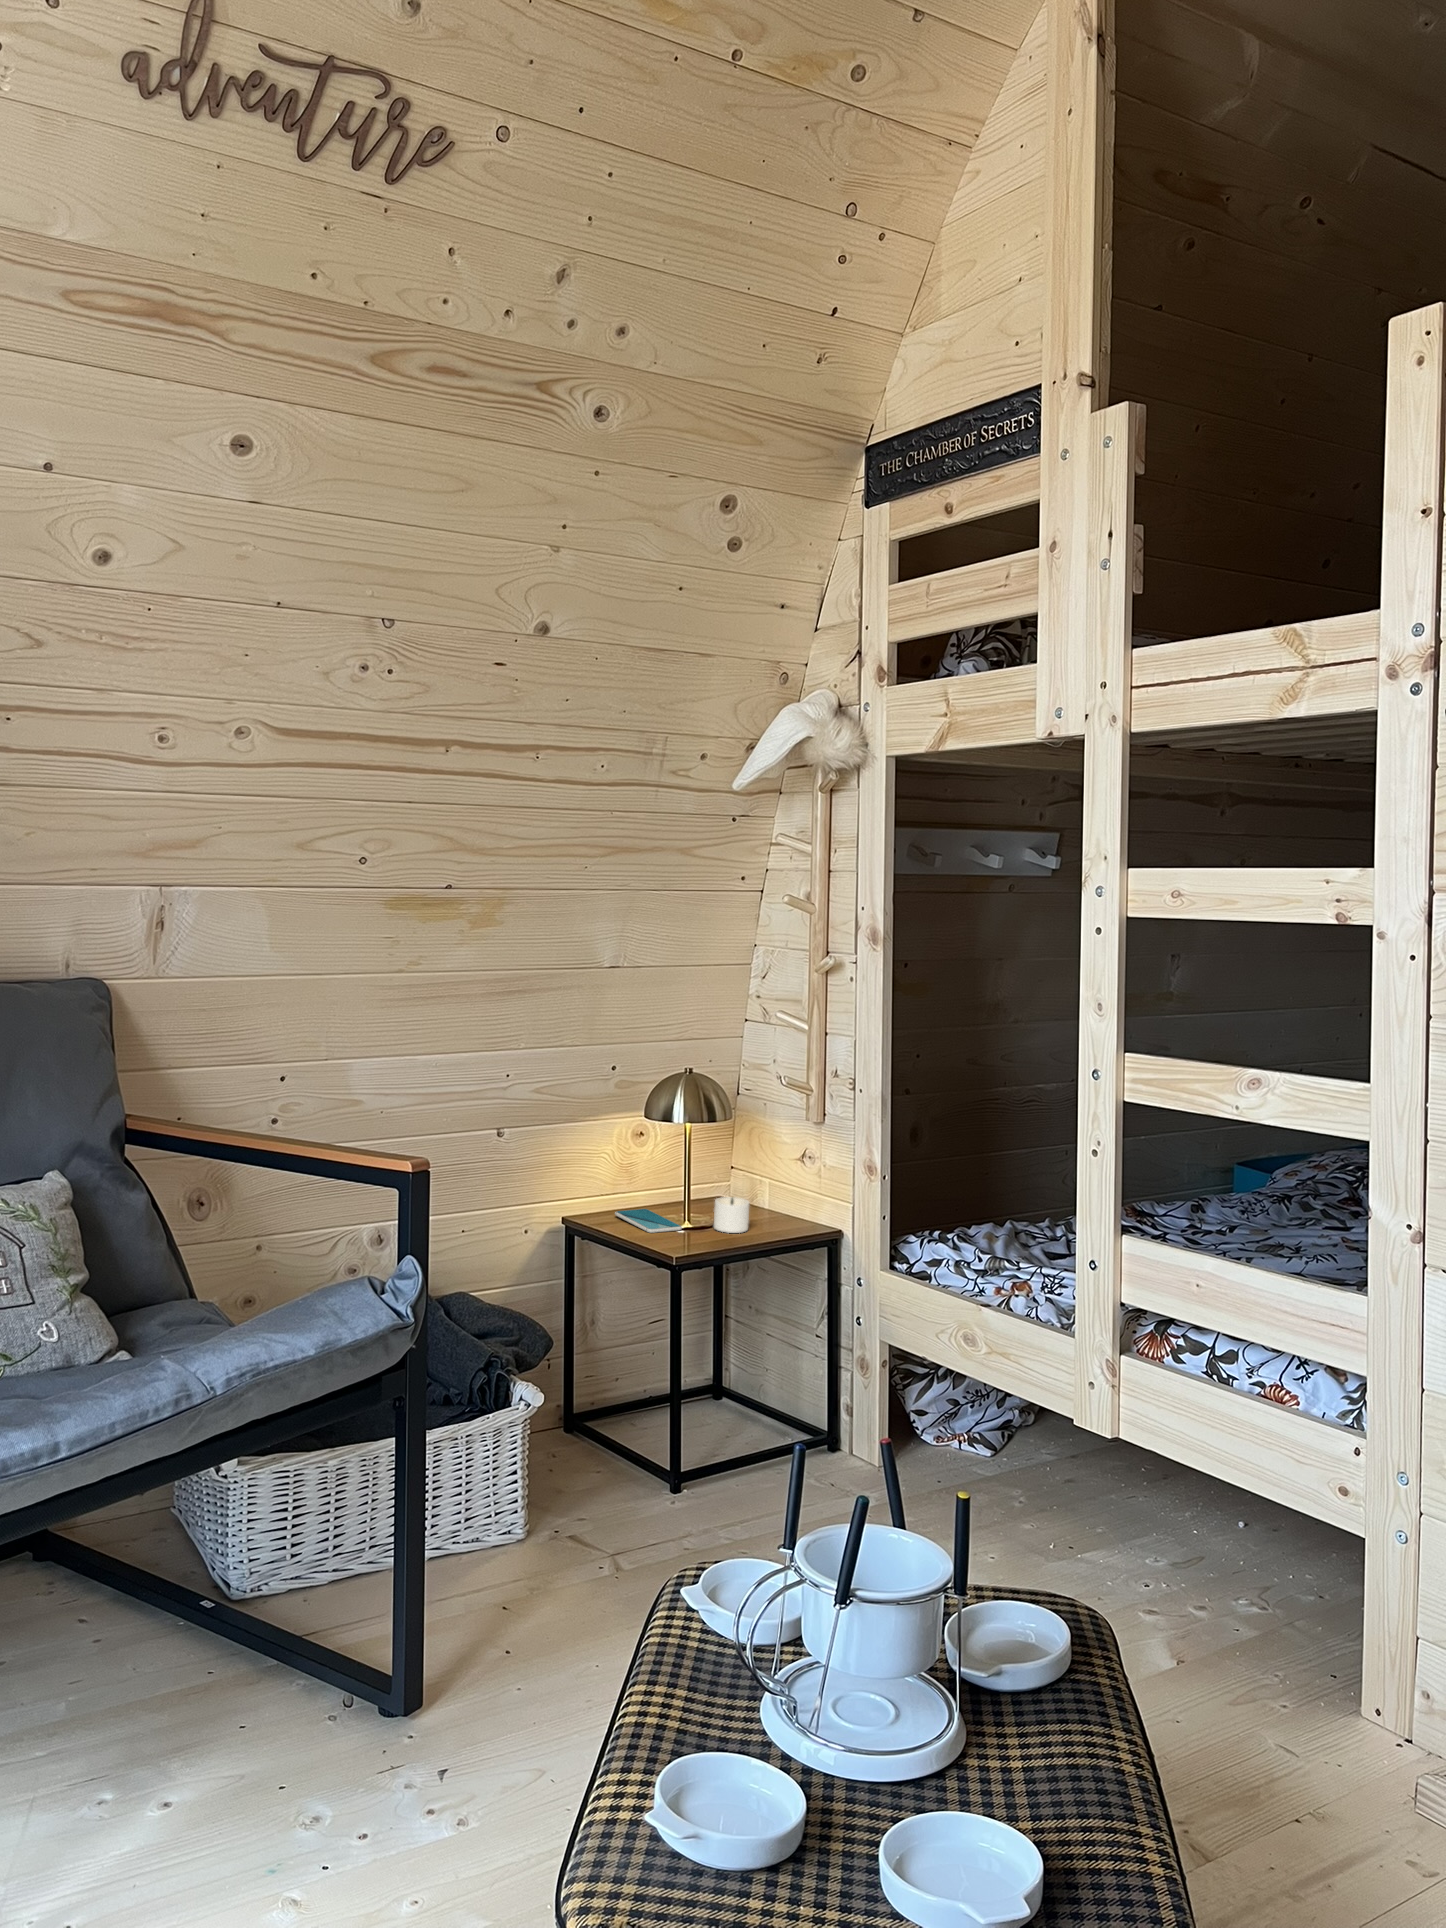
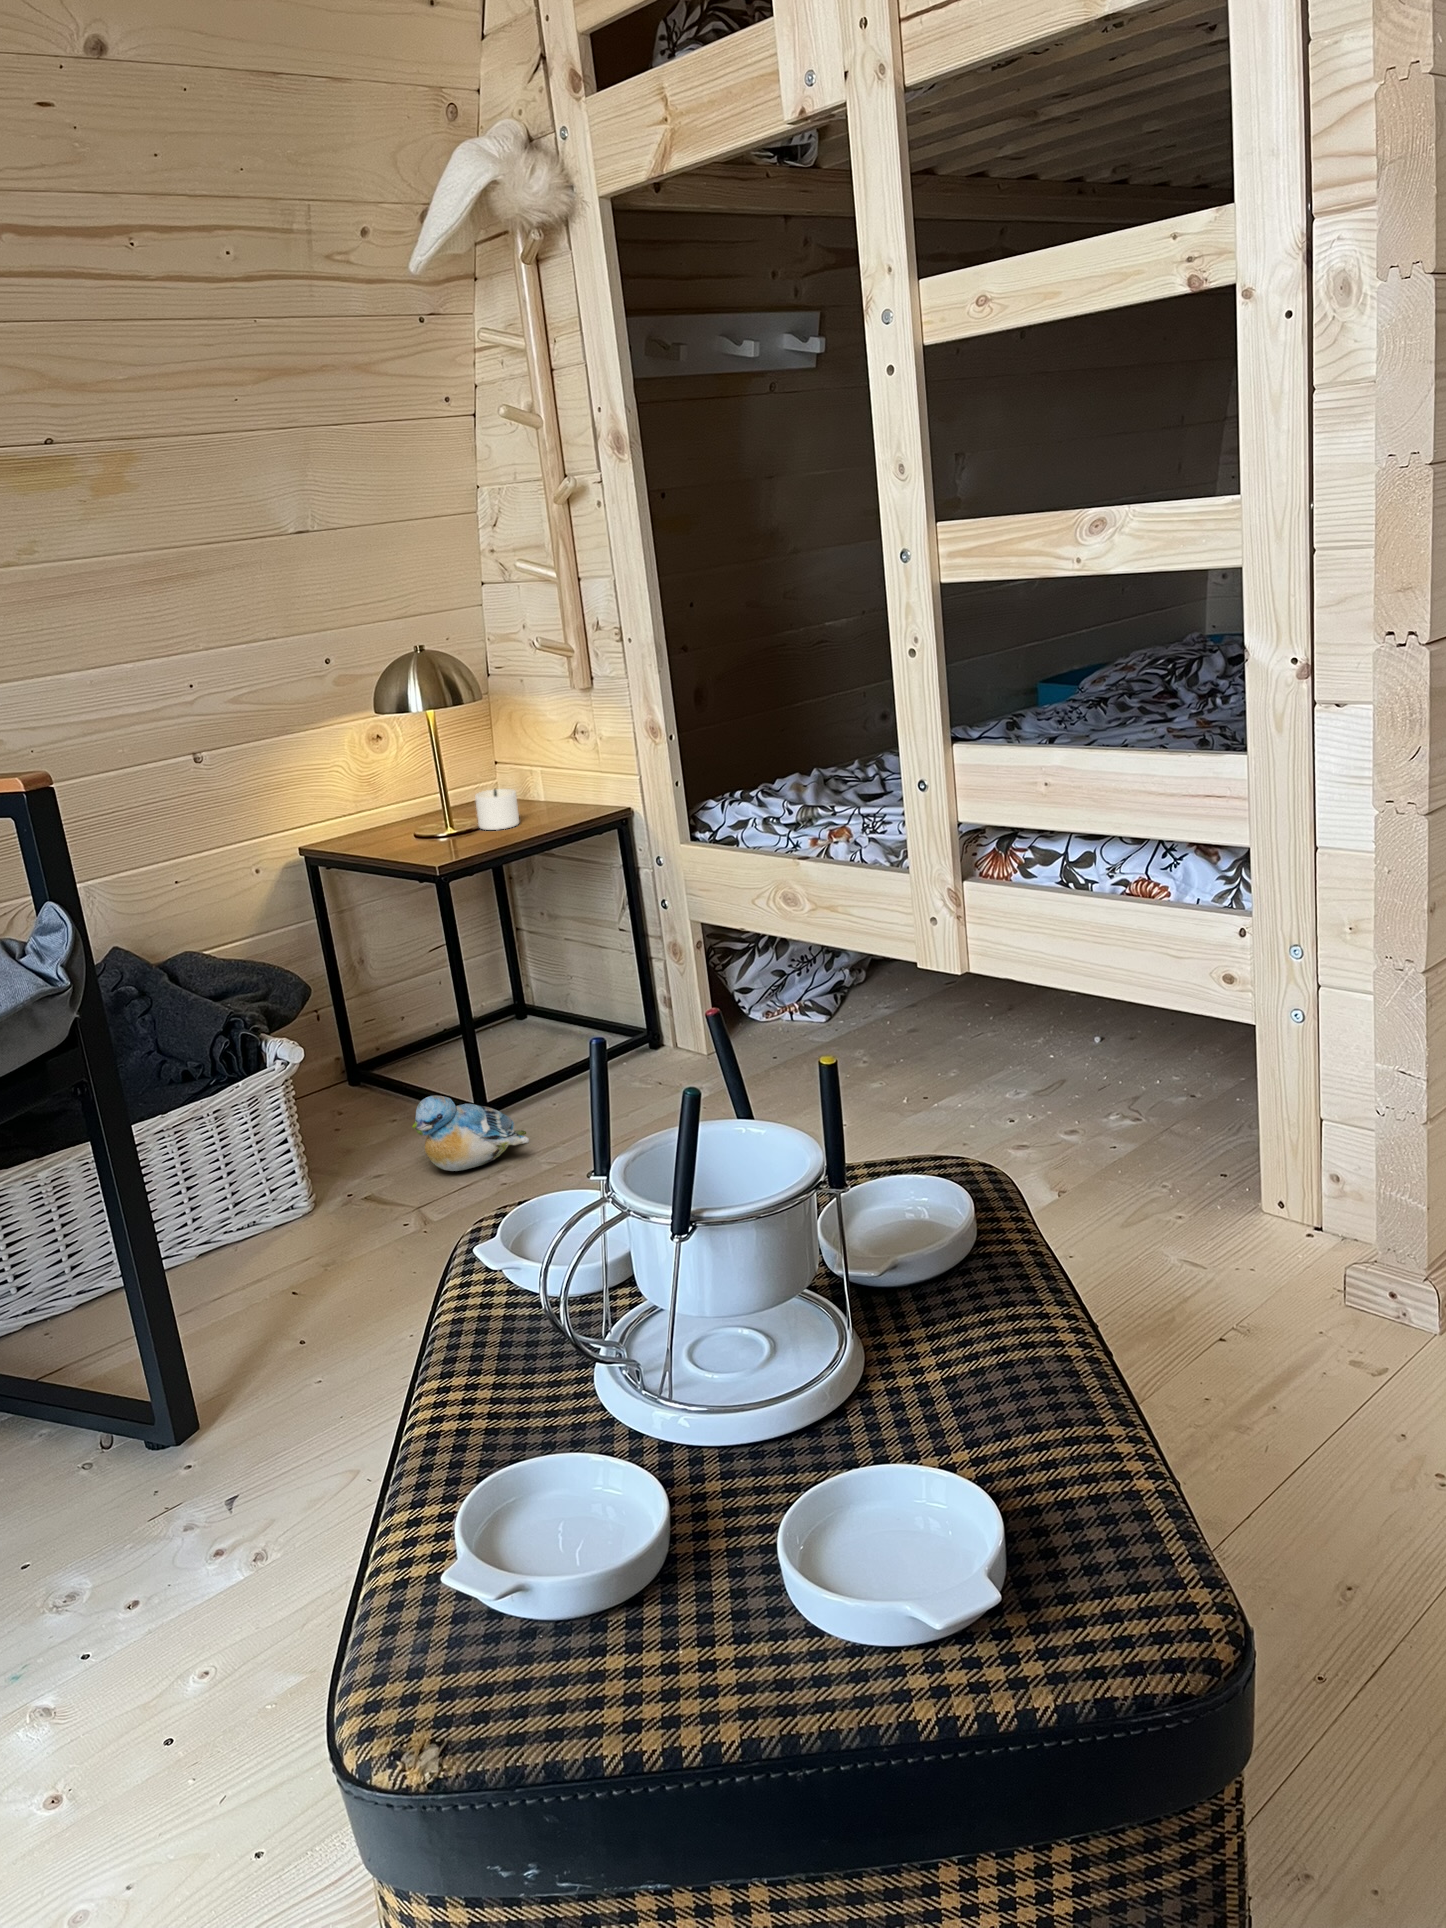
smartphone: present [615,1209,682,1233] -> none [361,821,442,845]
plush toy: none [620,1458,715,1529] -> present [412,1095,529,1171]

